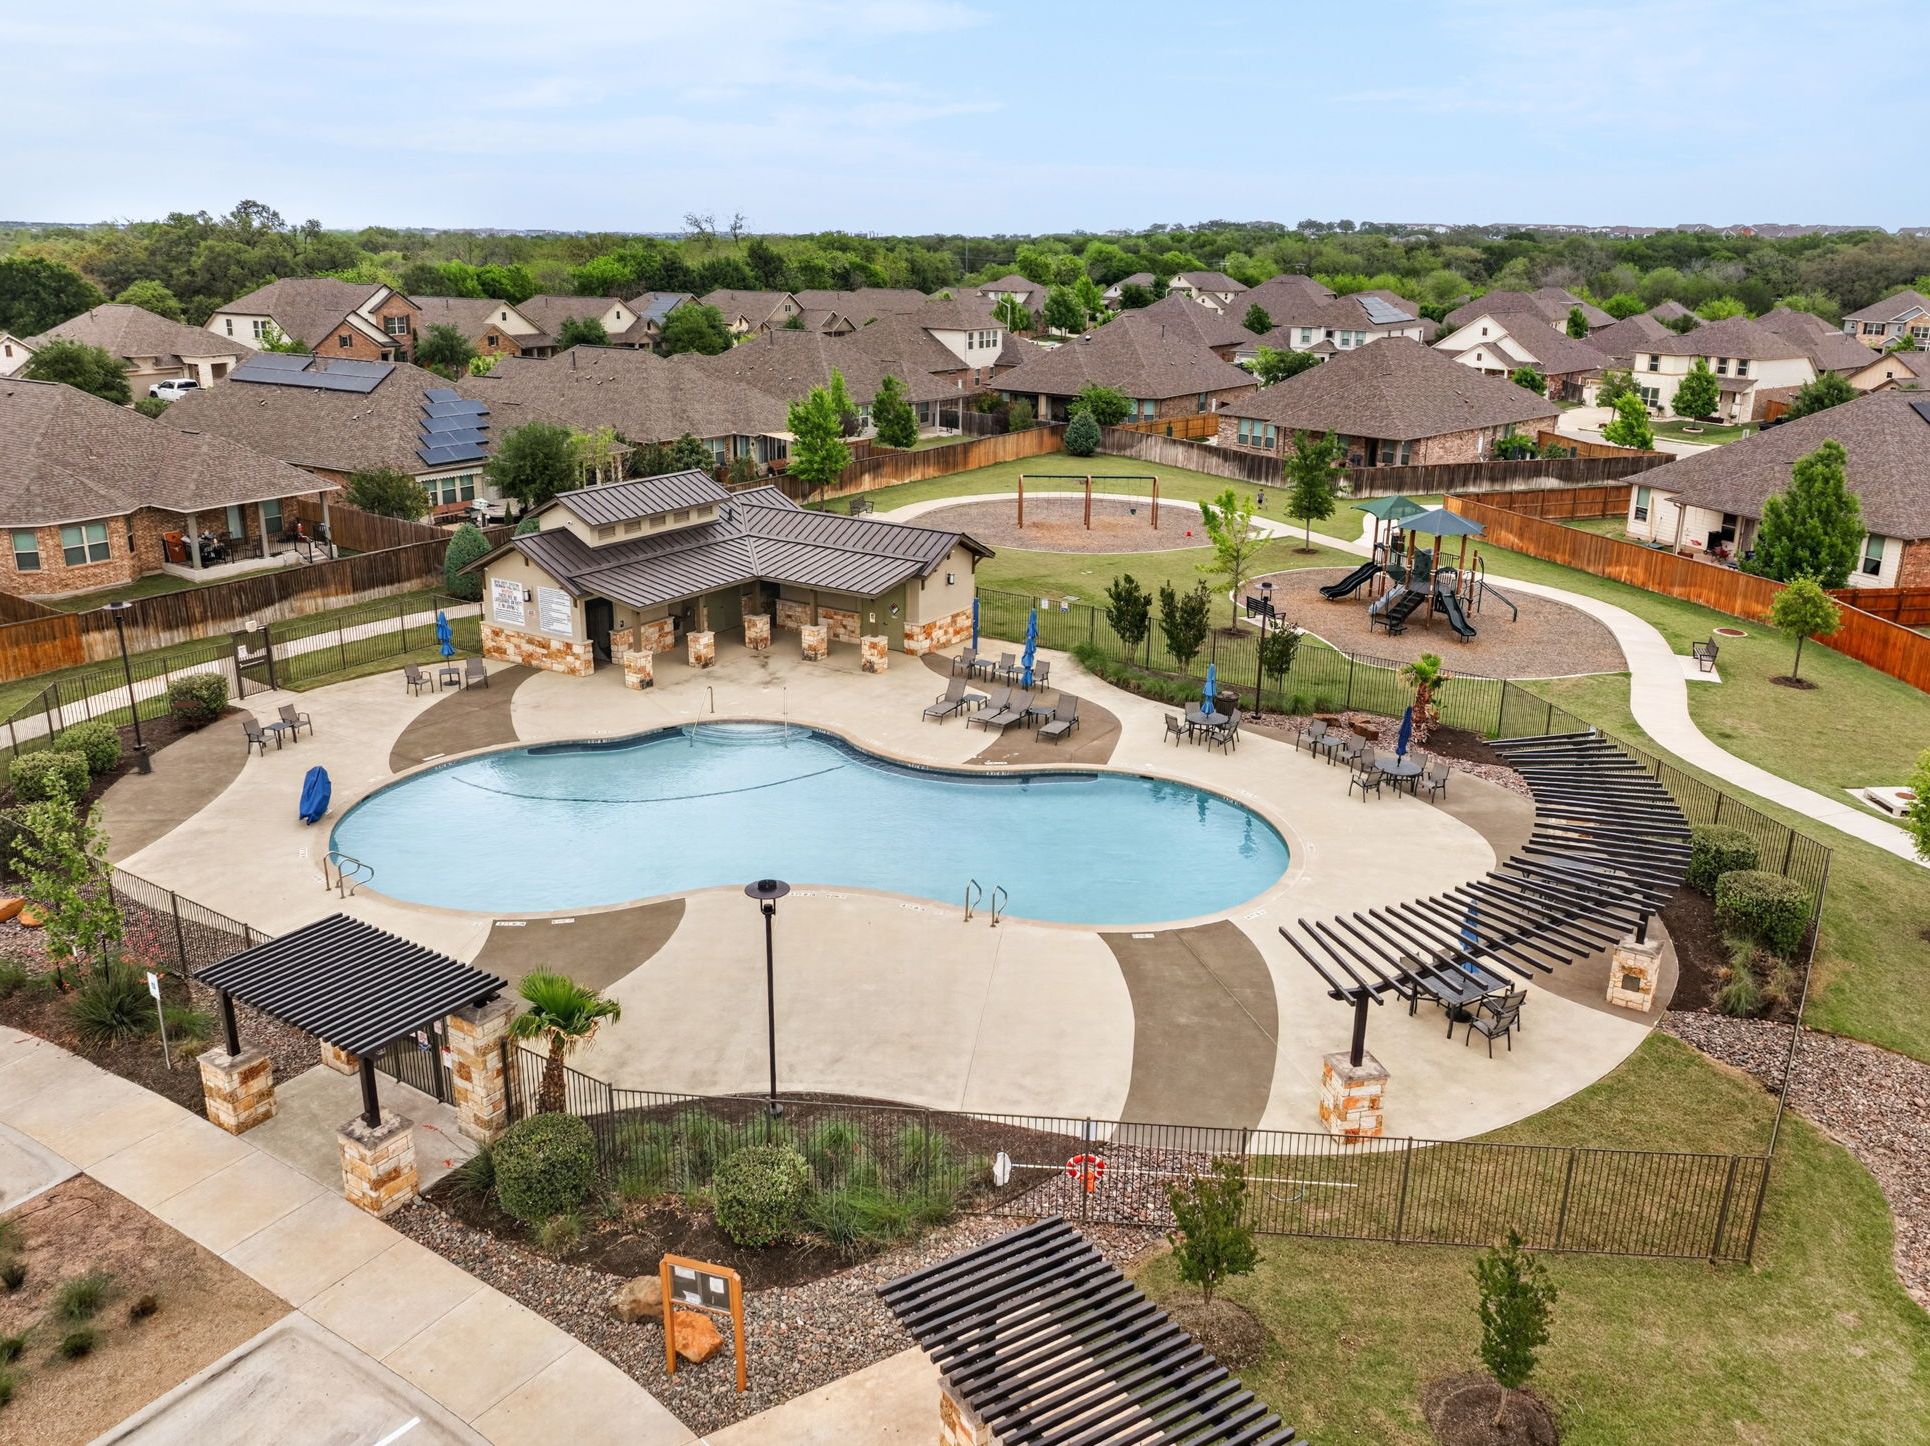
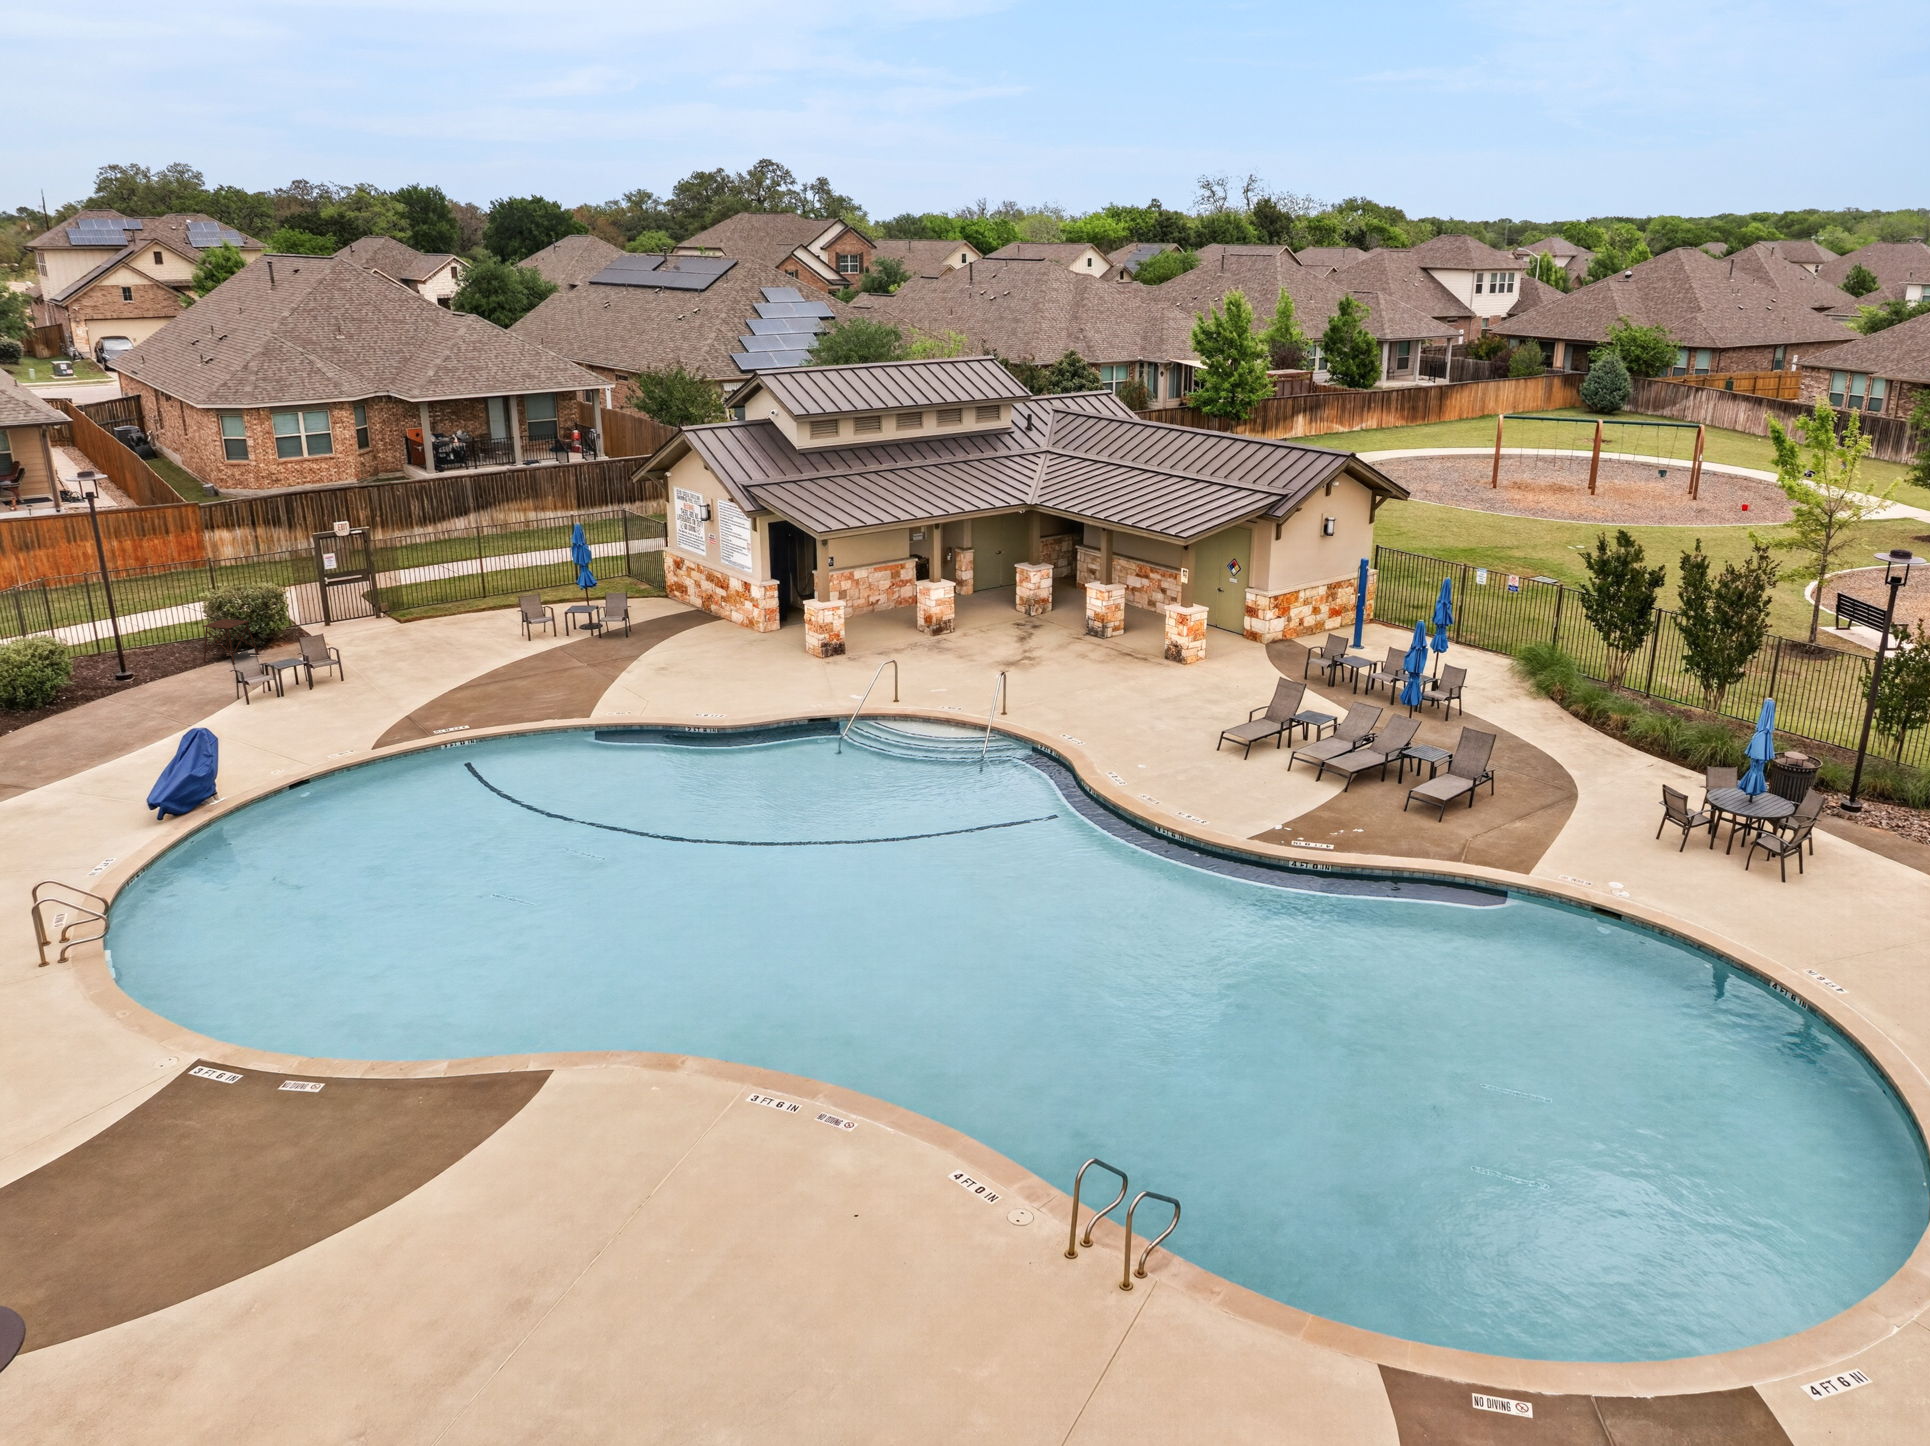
watering can: present [122,749,152,773] -> none [84,677,127,712]

